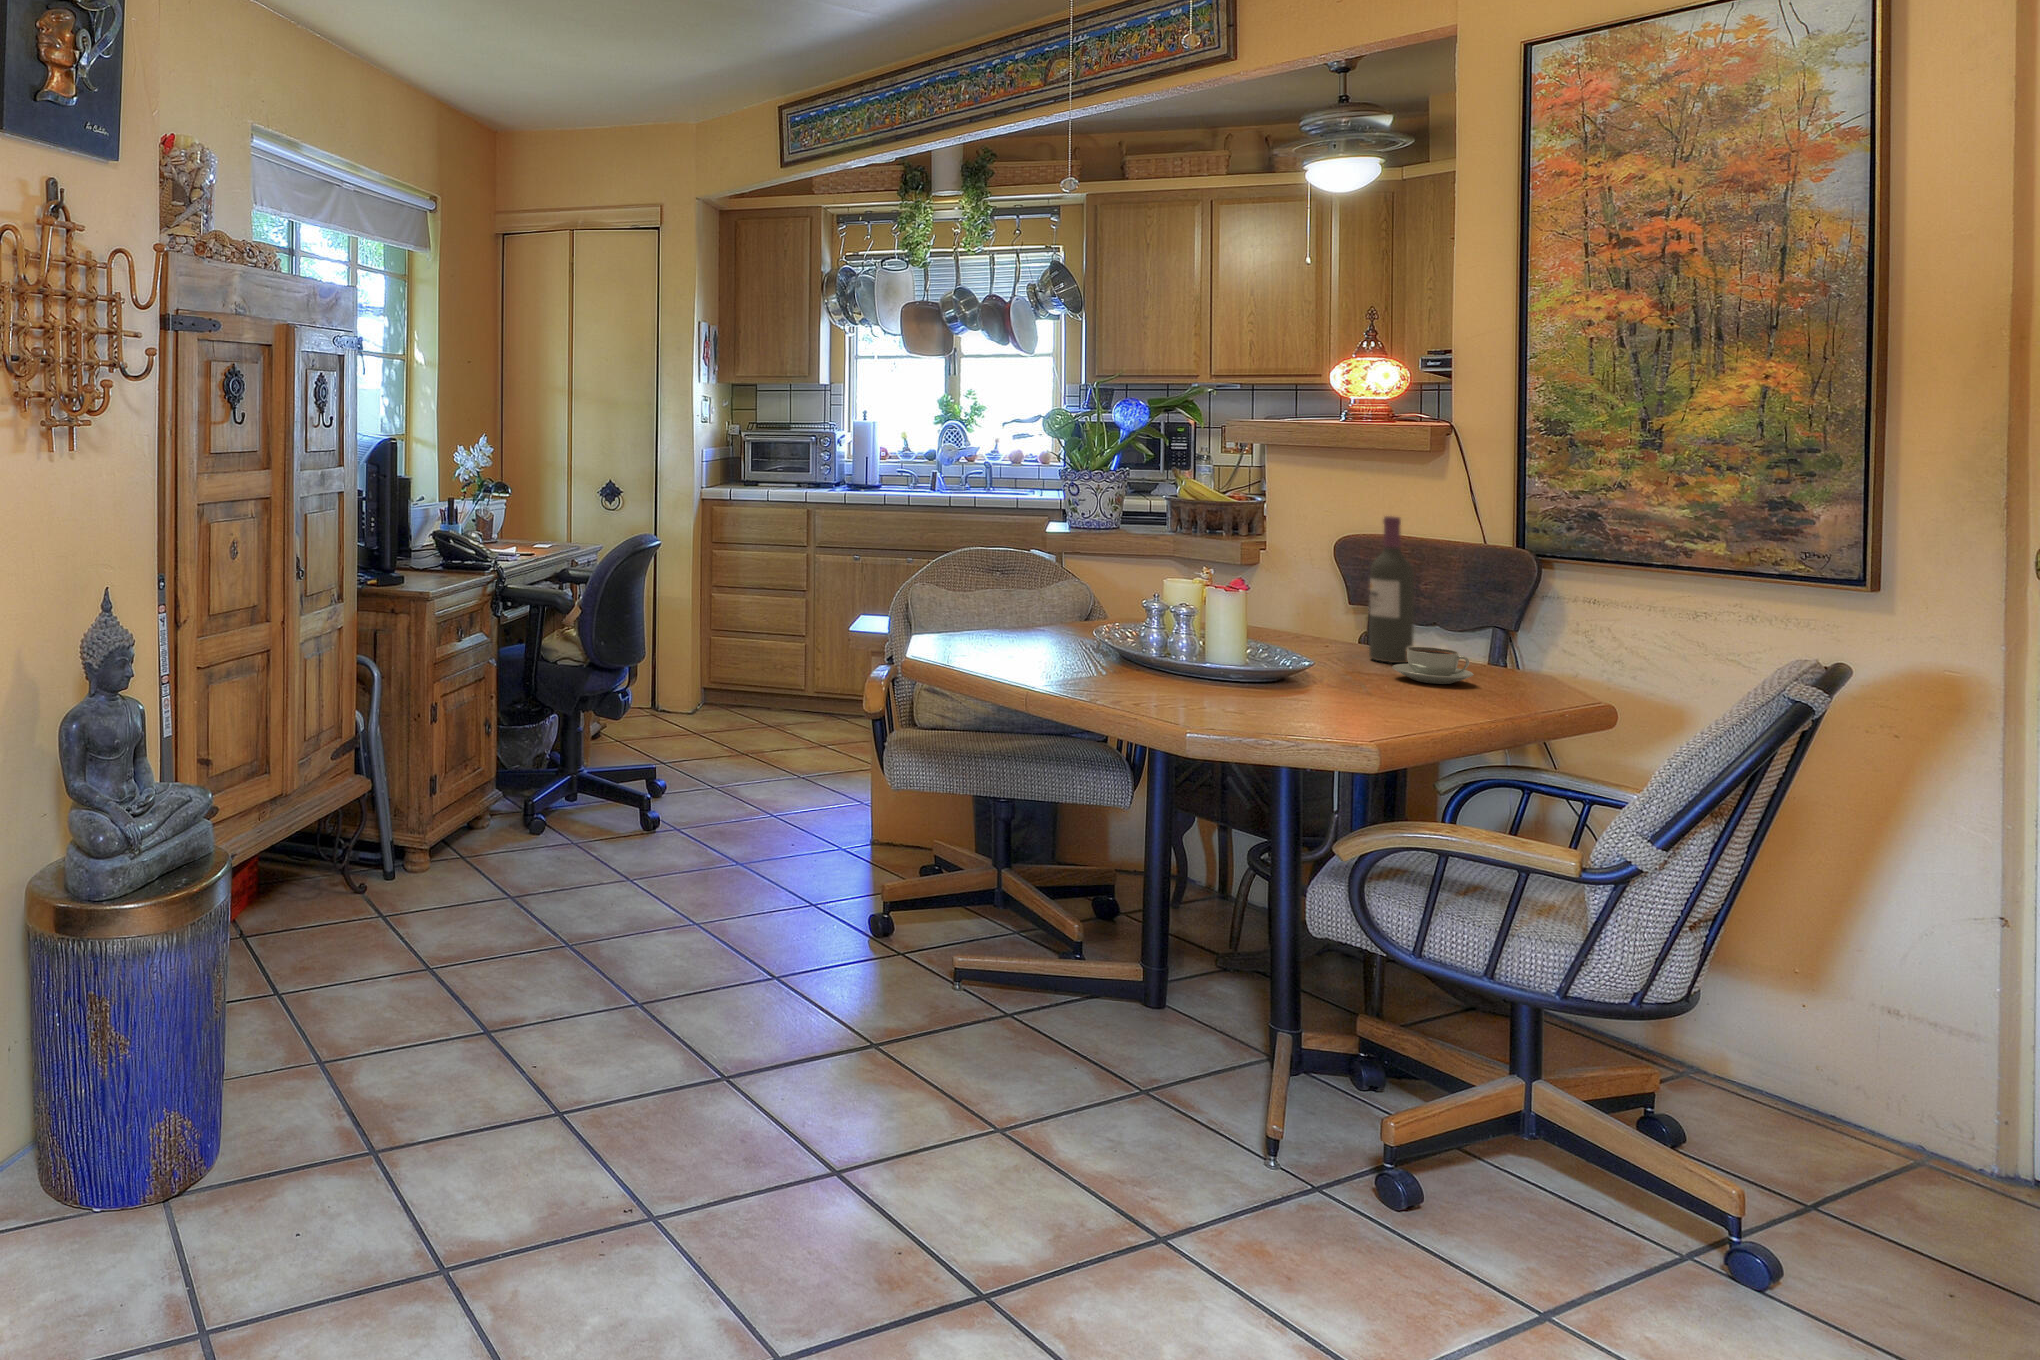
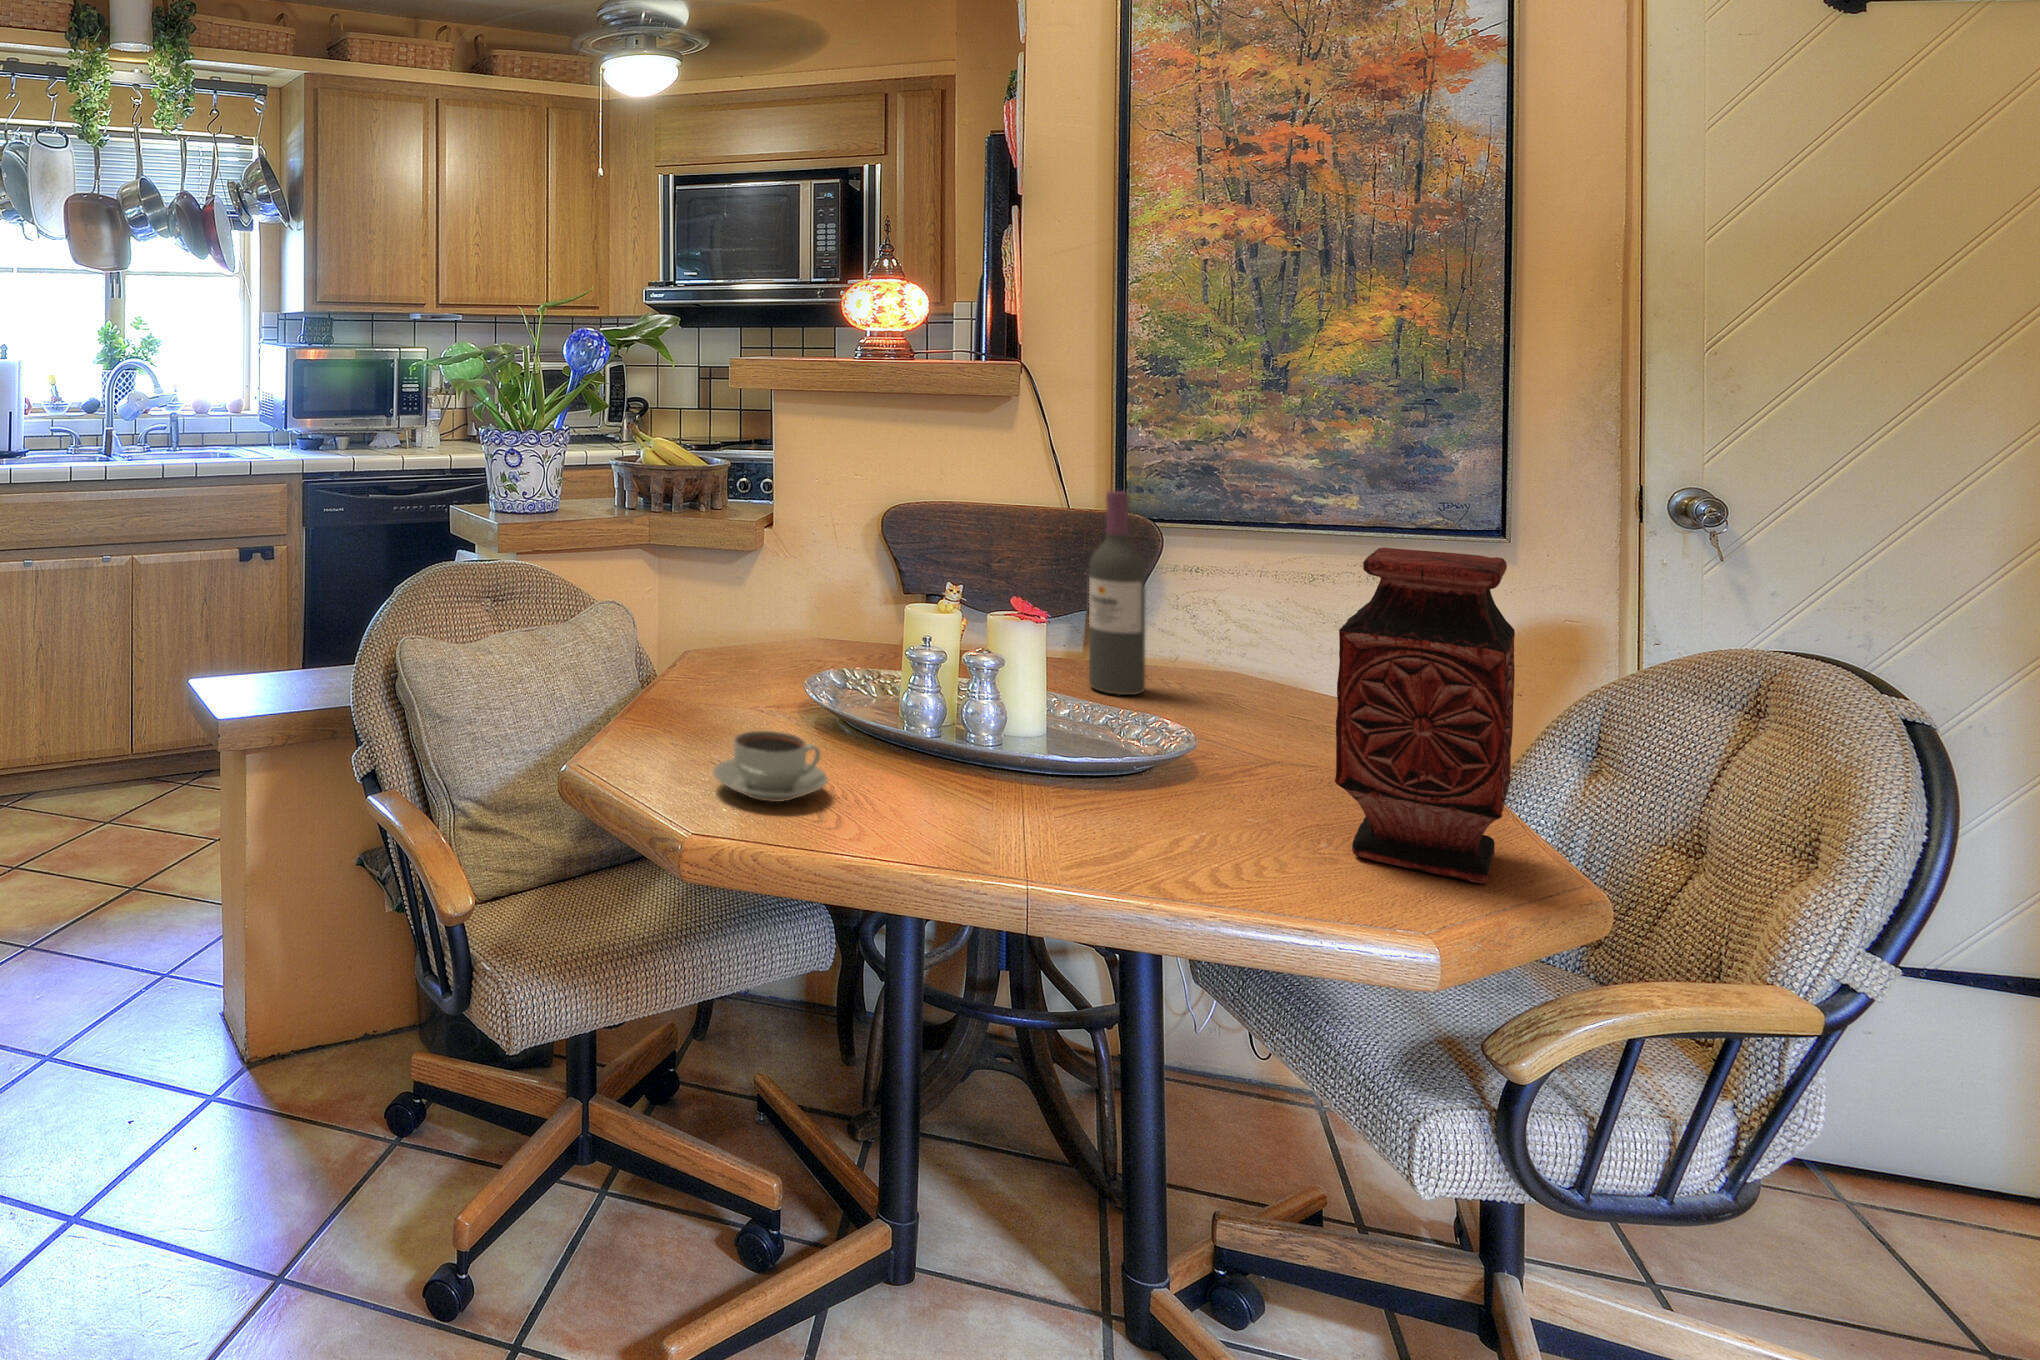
vase: none [1243,530,1368,711] -> present [1334,547,1515,883]
coffee cup: present [1392,647,1473,684] -> present [713,731,828,802]

